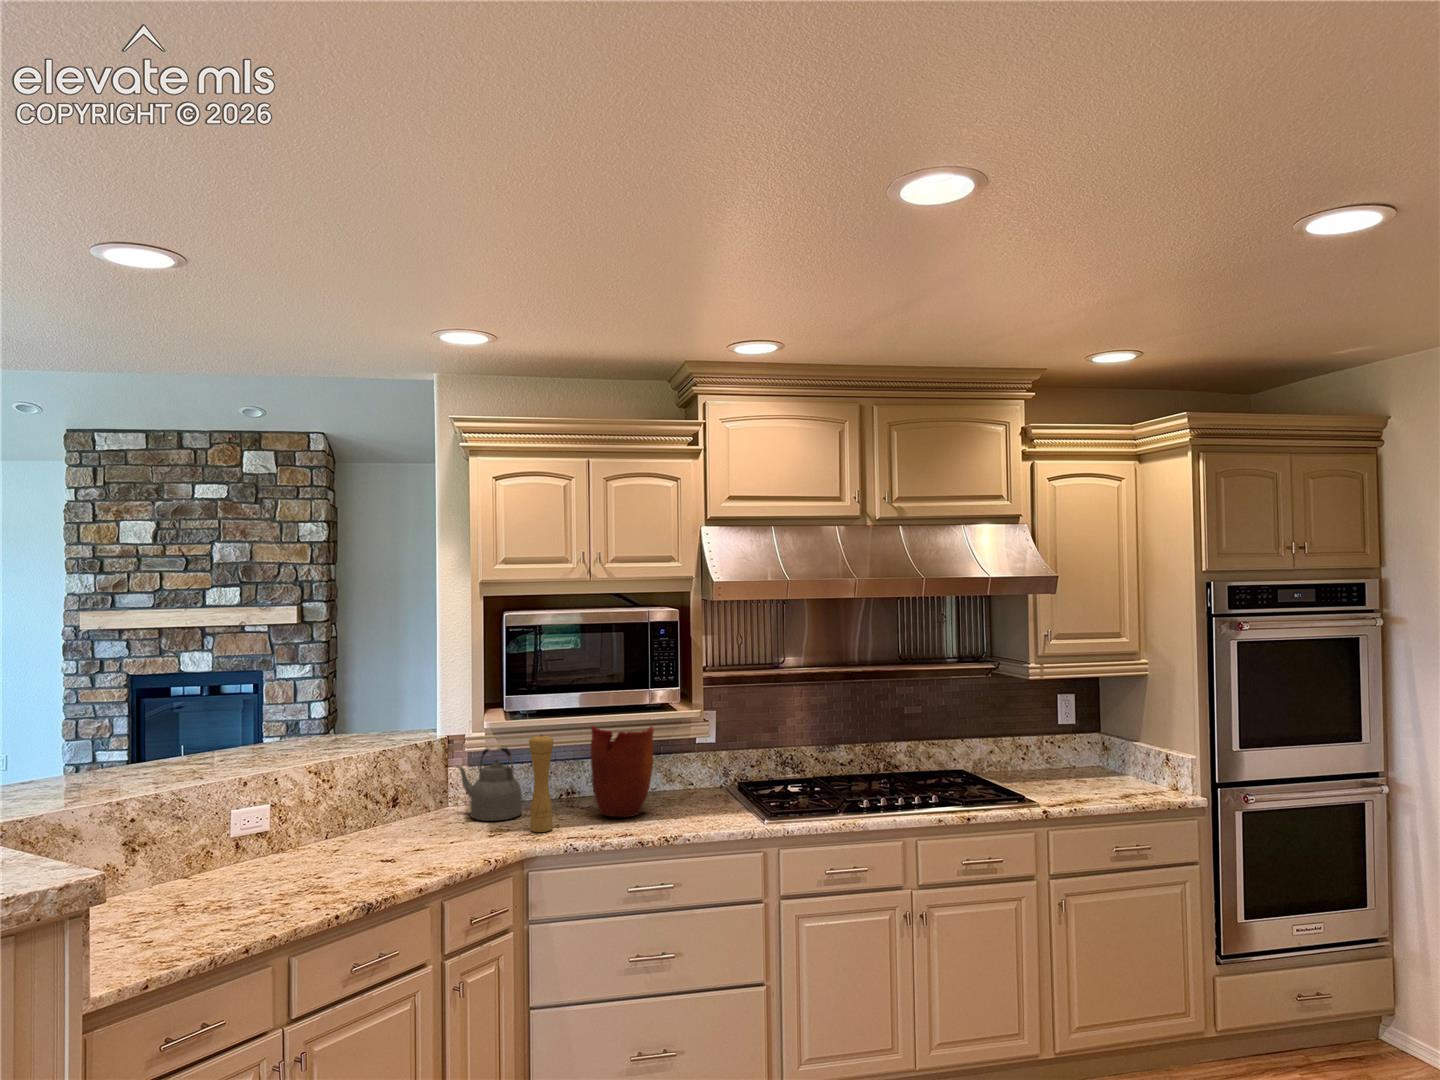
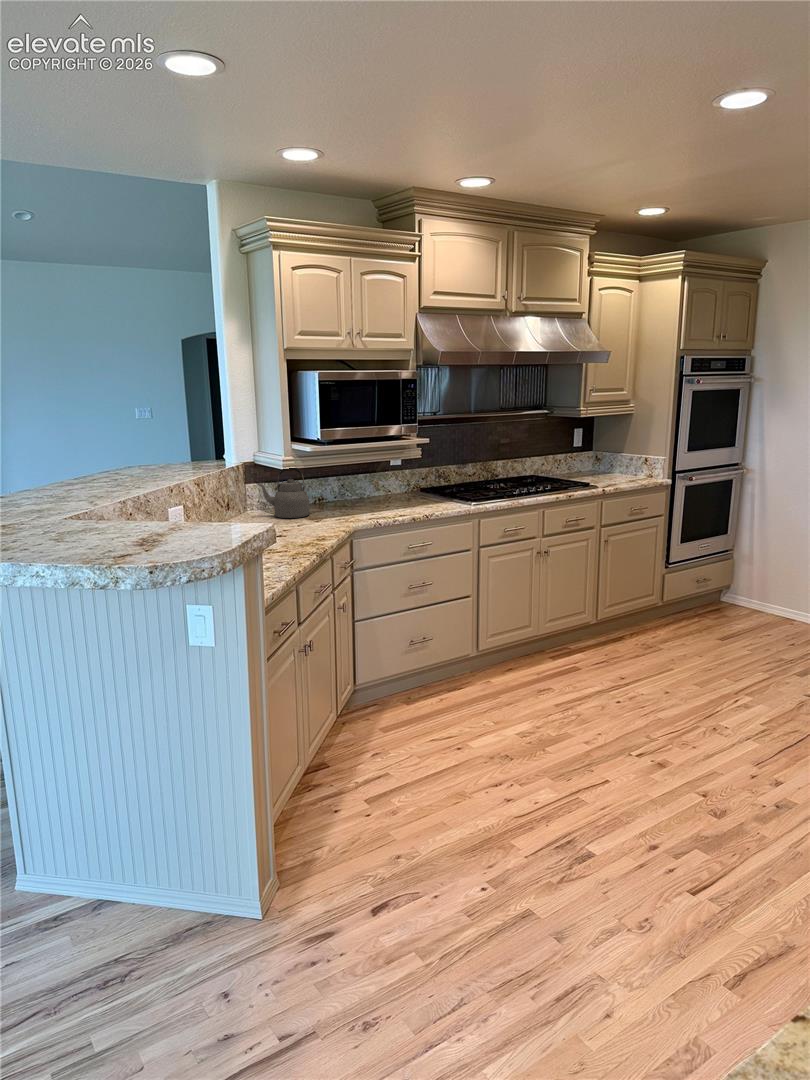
vase: present [591,726,654,817] -> none [353,448,395,509]
pepper mill: present [529,734,553,832] -> none [330,456,348,520]

